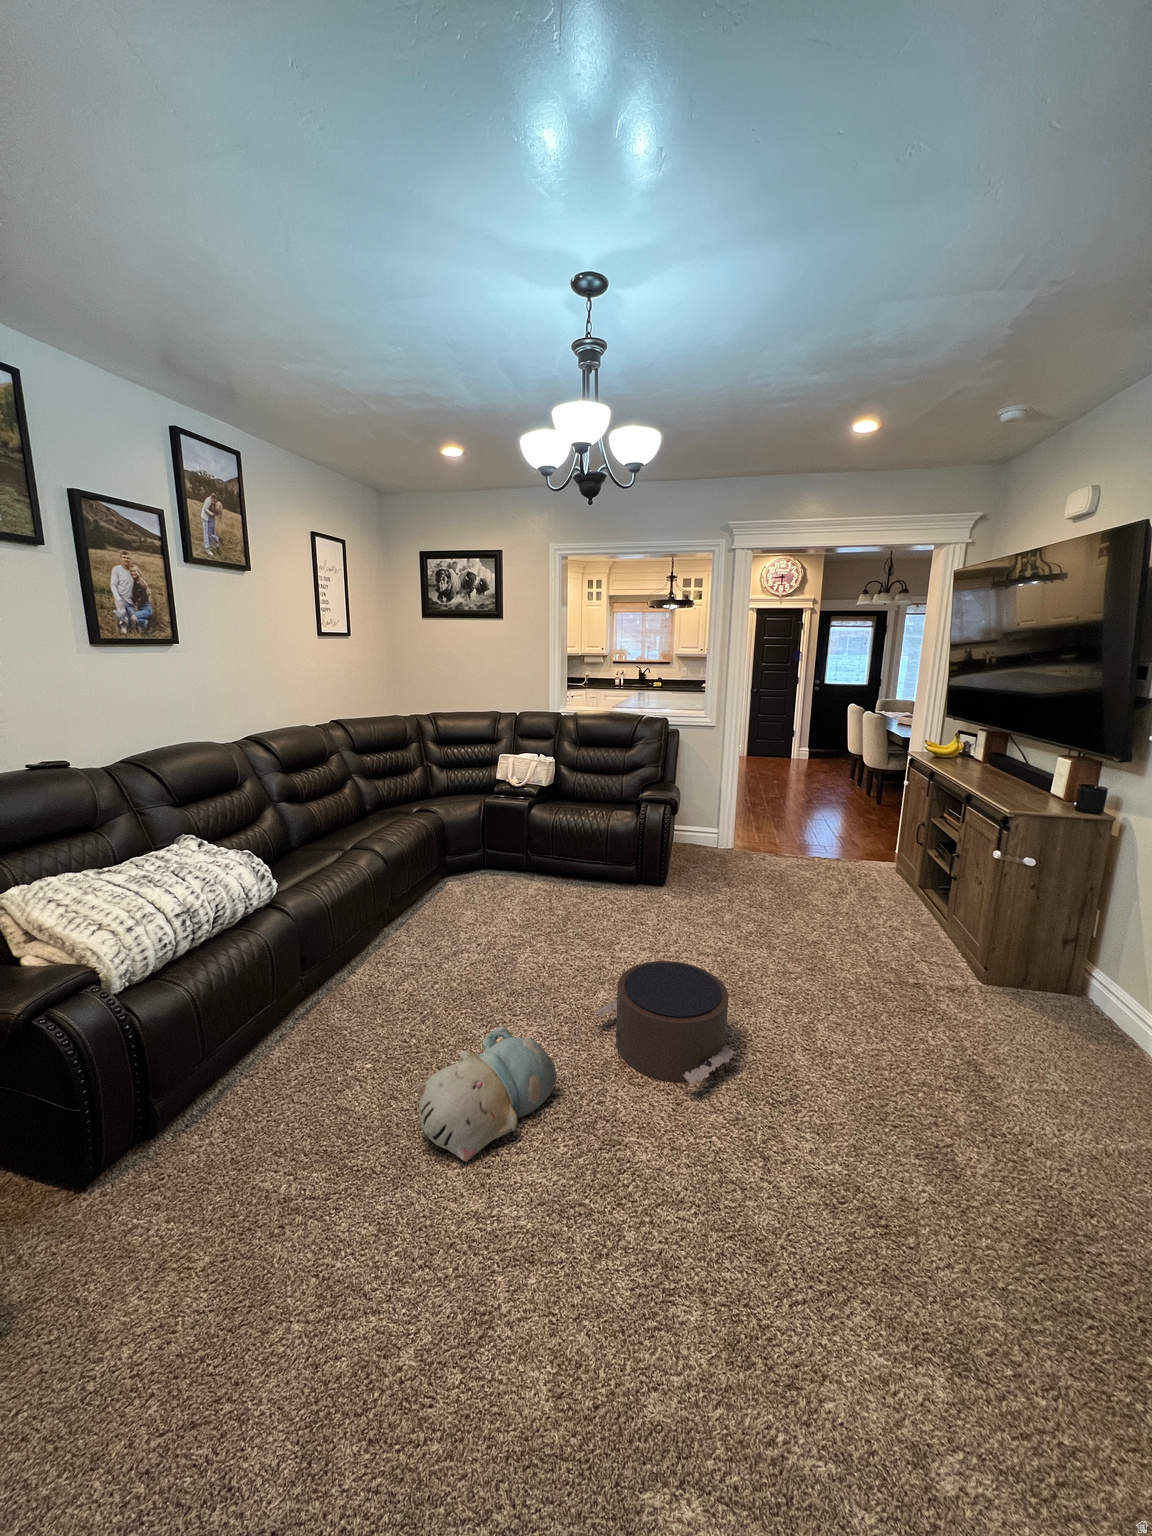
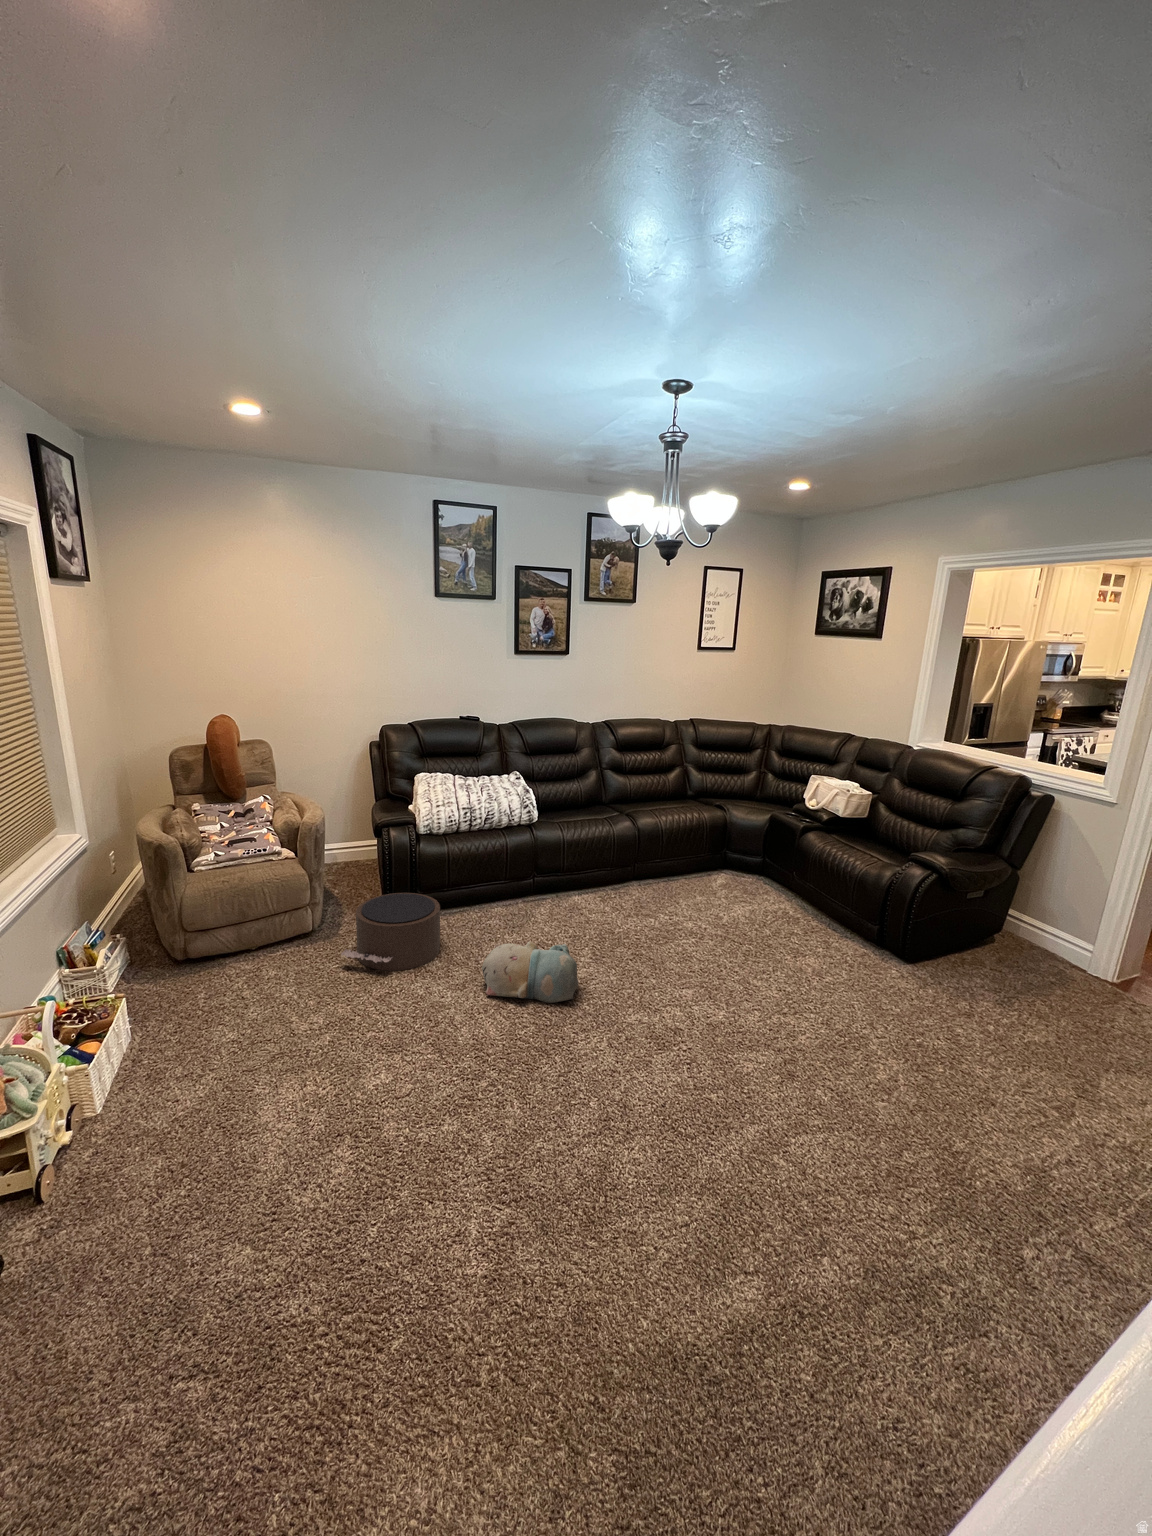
pouf: present [595,961,737,1084] -> present [341,893,440,971]

